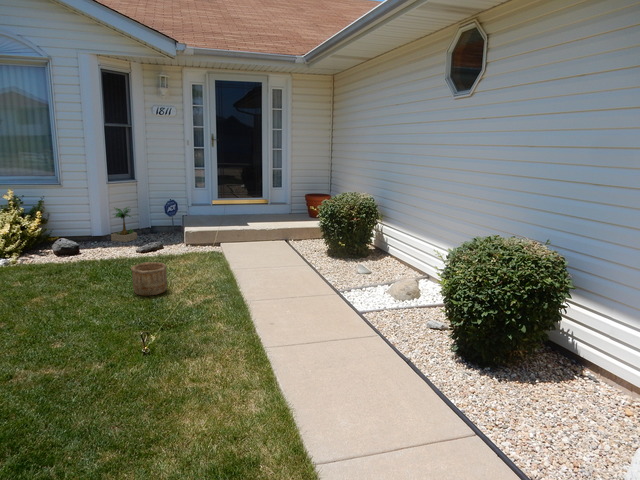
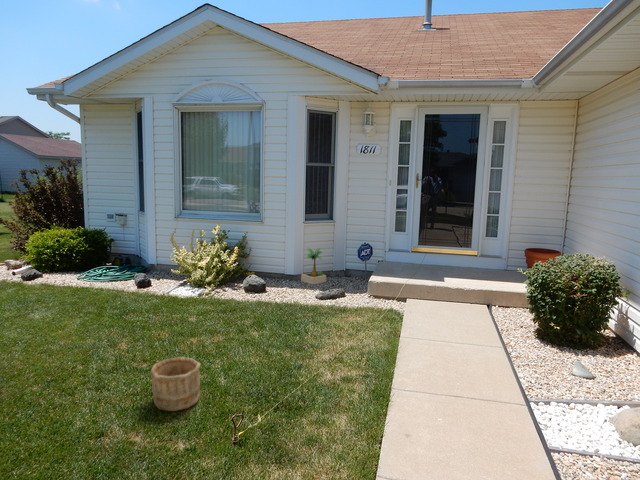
wooden bucket: present [131,262,167,296] -> present [150,357,201,411]

